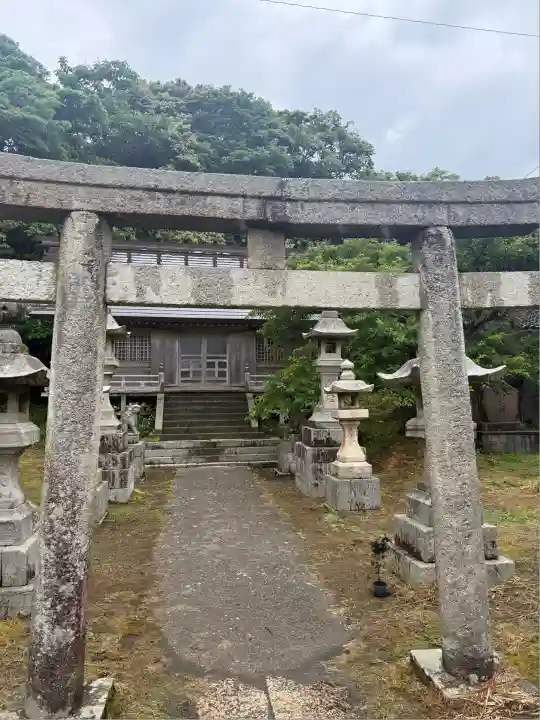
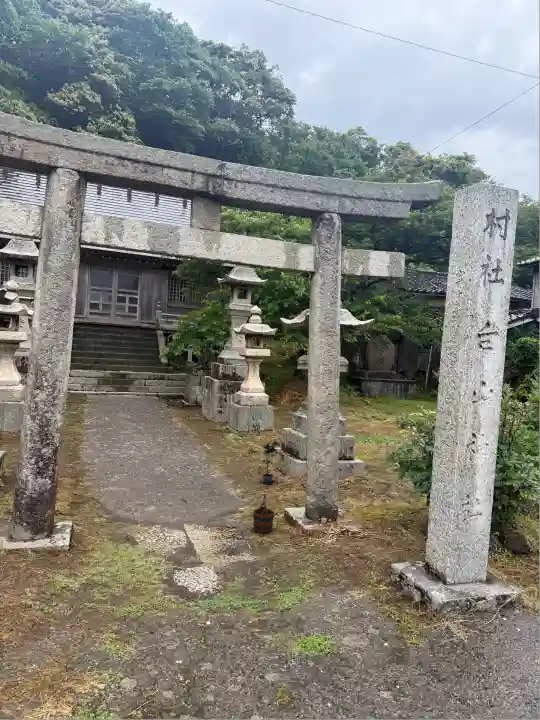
wooden bucket: none [363,632,395,694] -> present [253,494,274,533]

